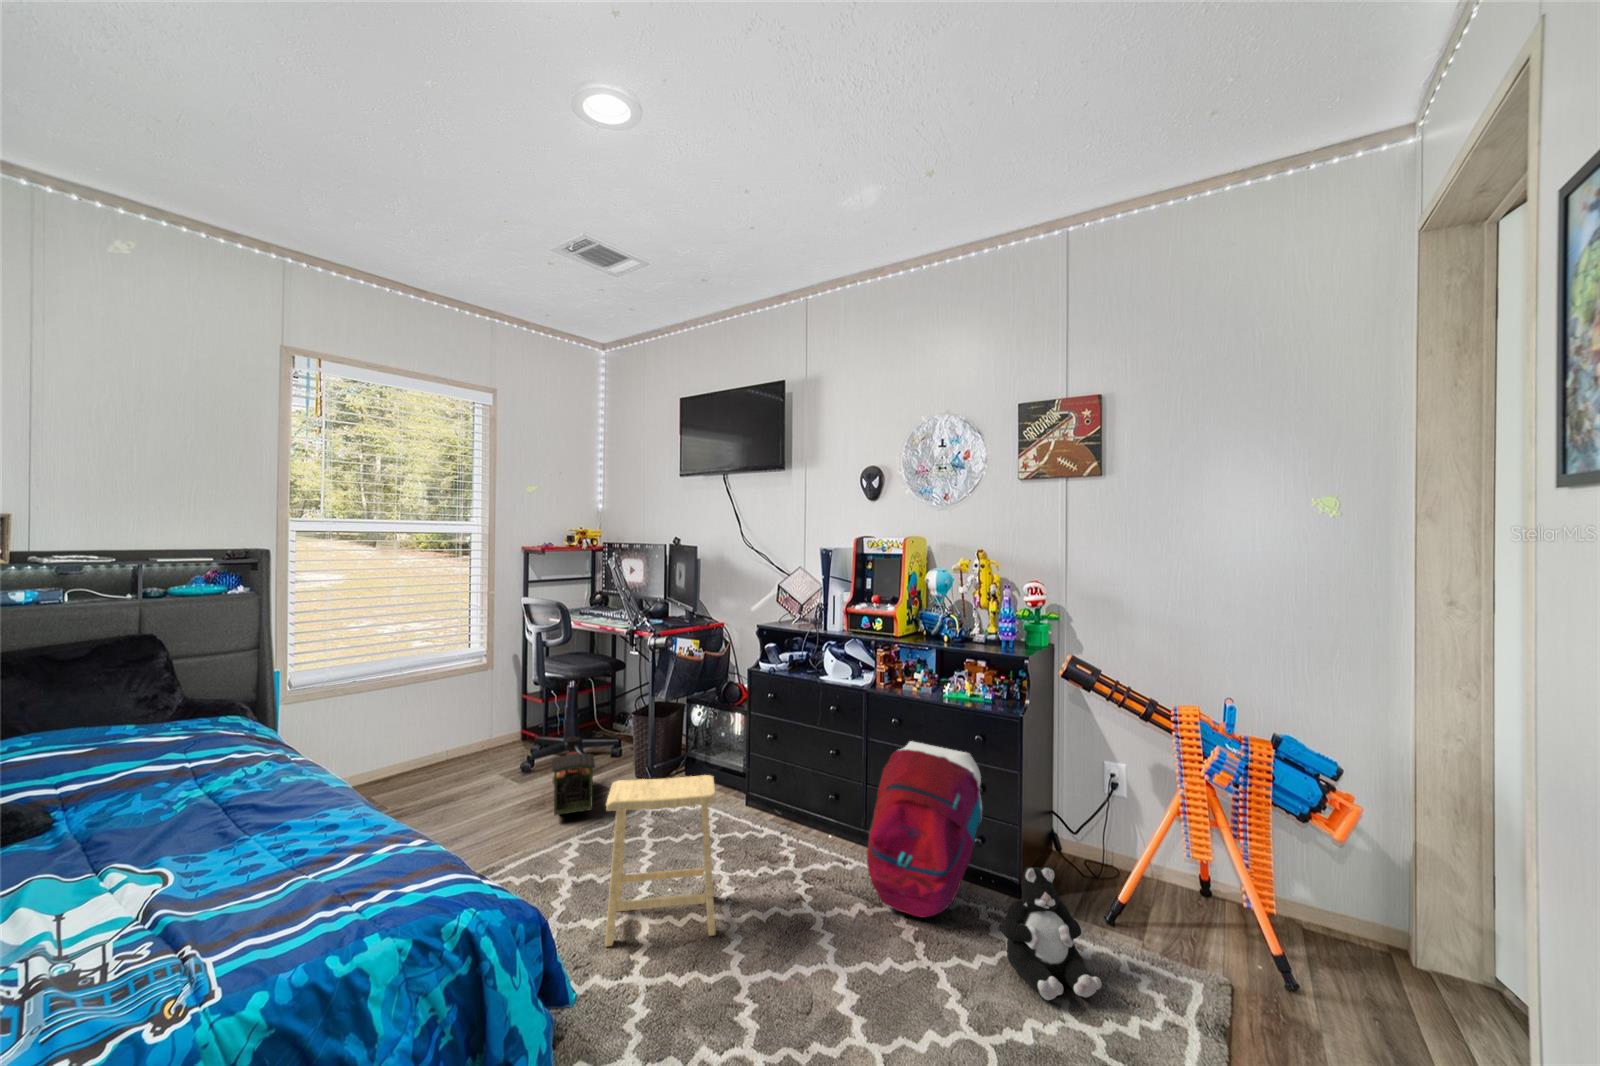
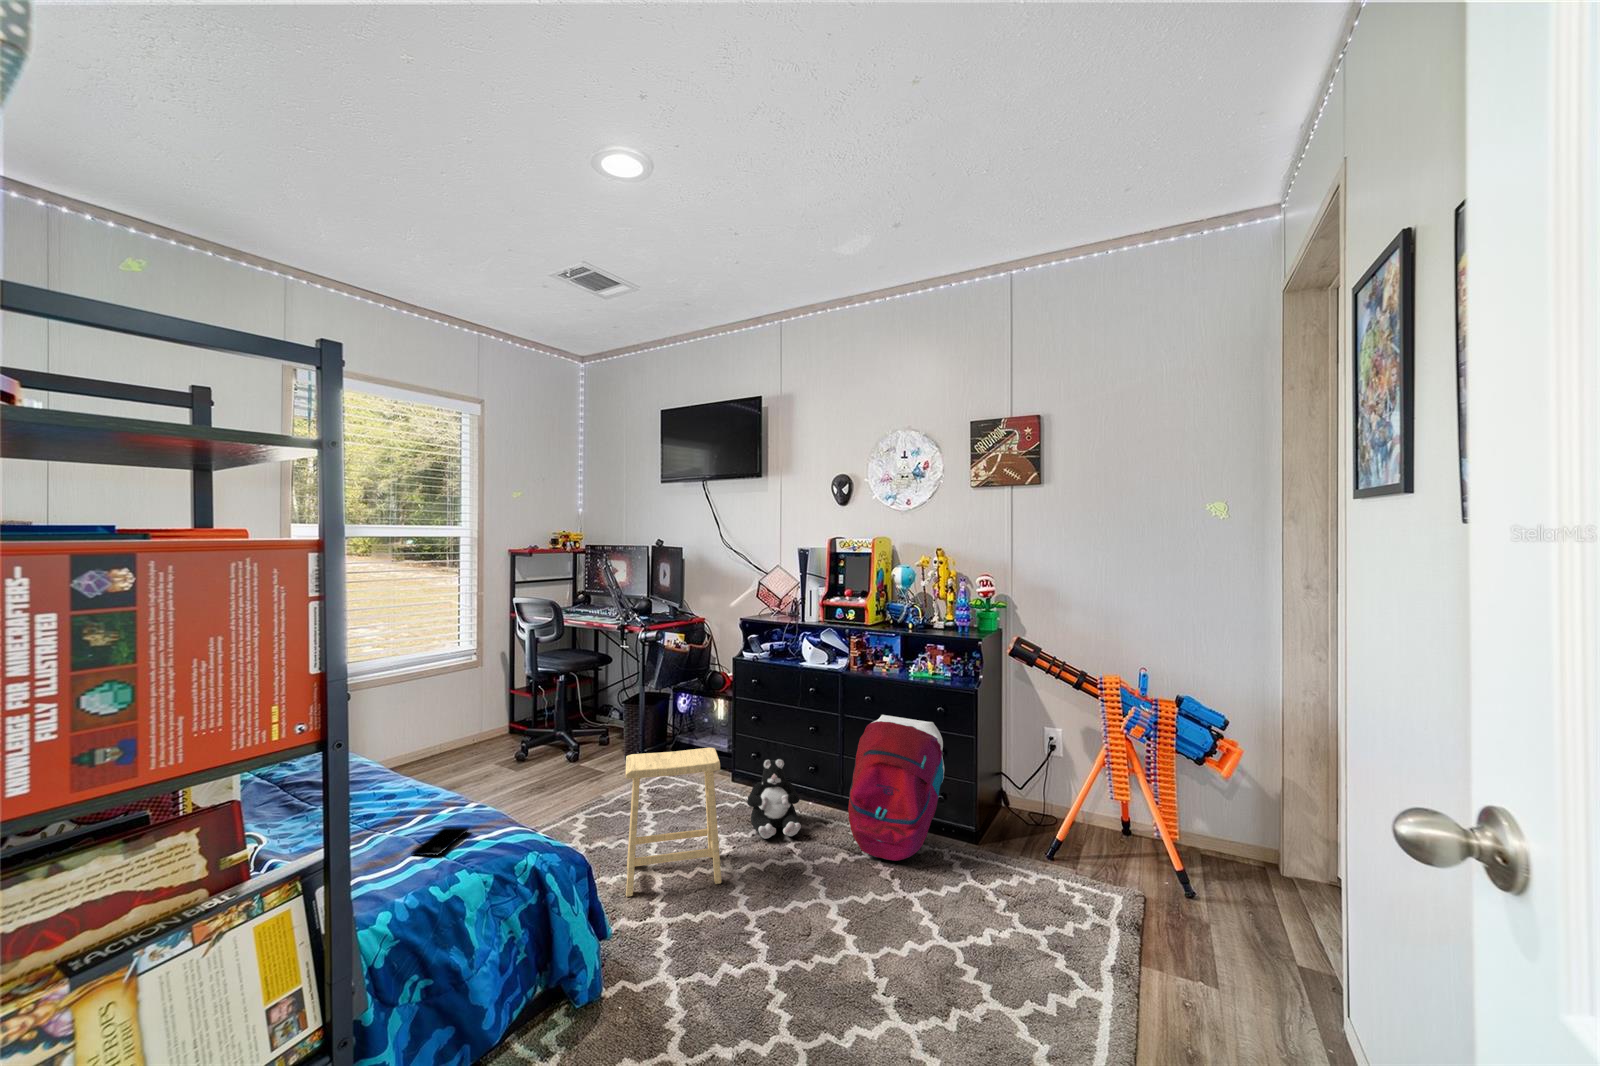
toy train: present [552,736,595,815] -> none [550,725,595,796]
plush toy: present [1003,866,1102,1000] -> present [747,758,801,839]
smartphone: none [319,873,399,913] -> present [411,827,469,855]

